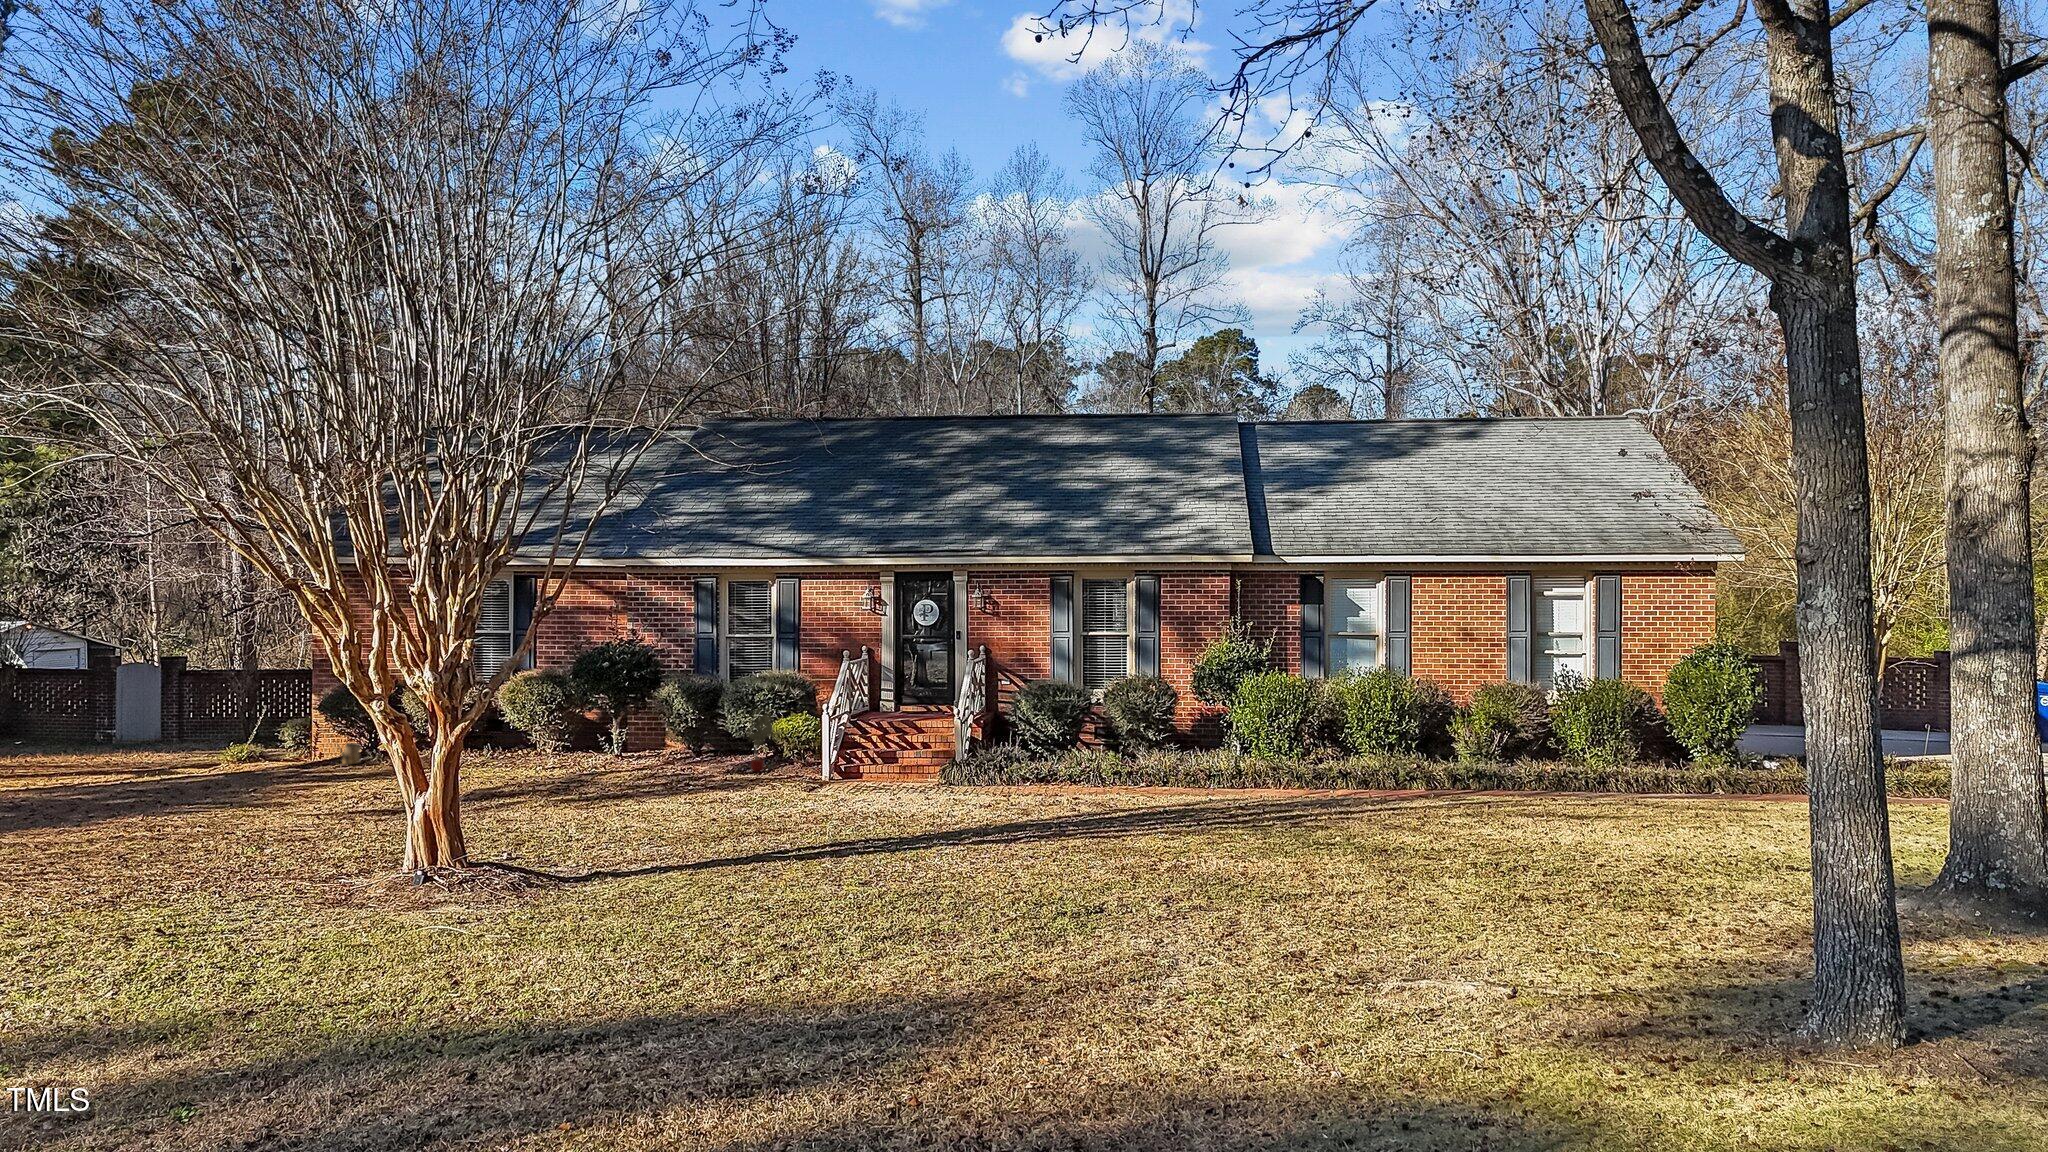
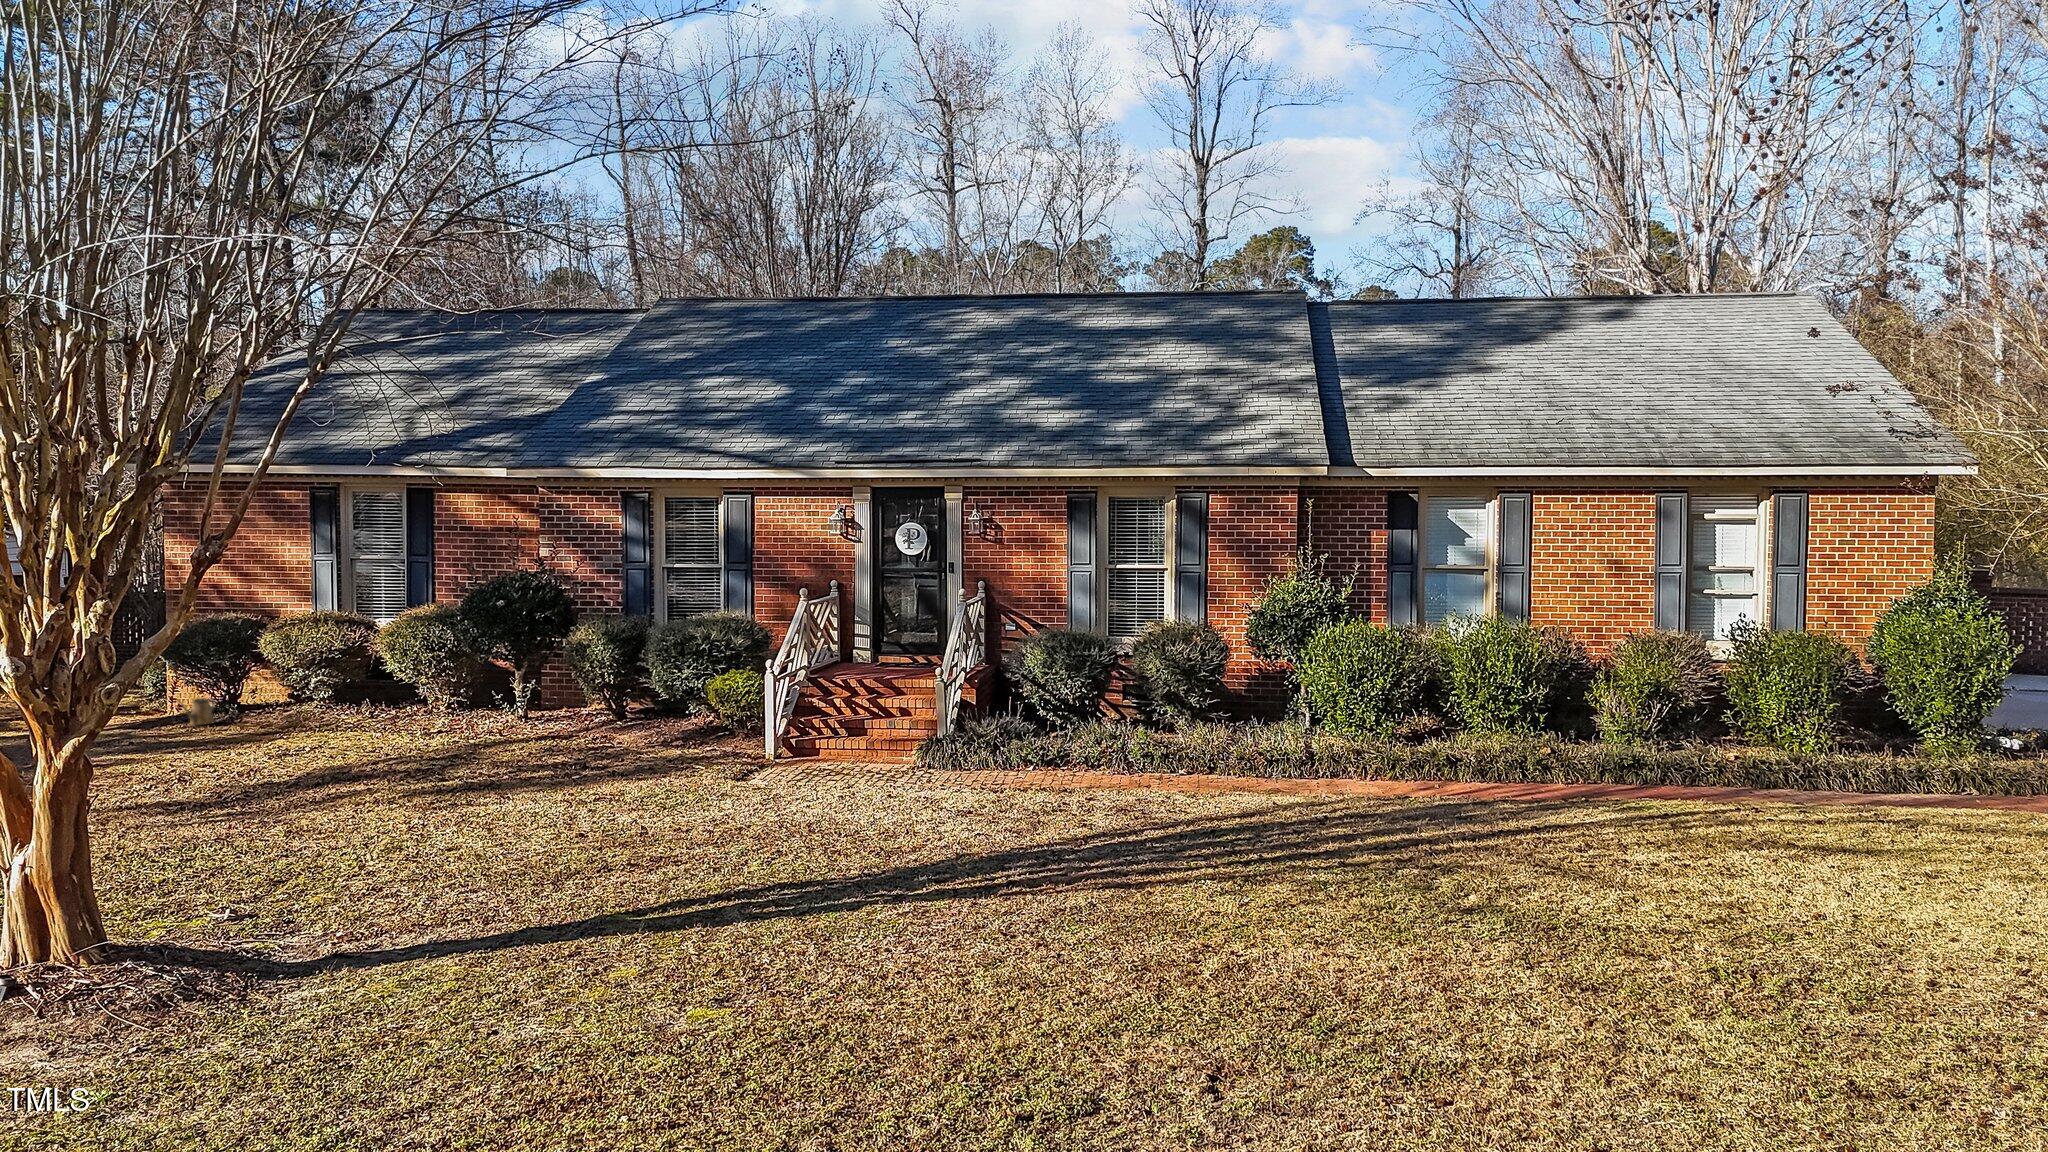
potted tree: present [746,707,779,772] -> none [674,660,720,744]

